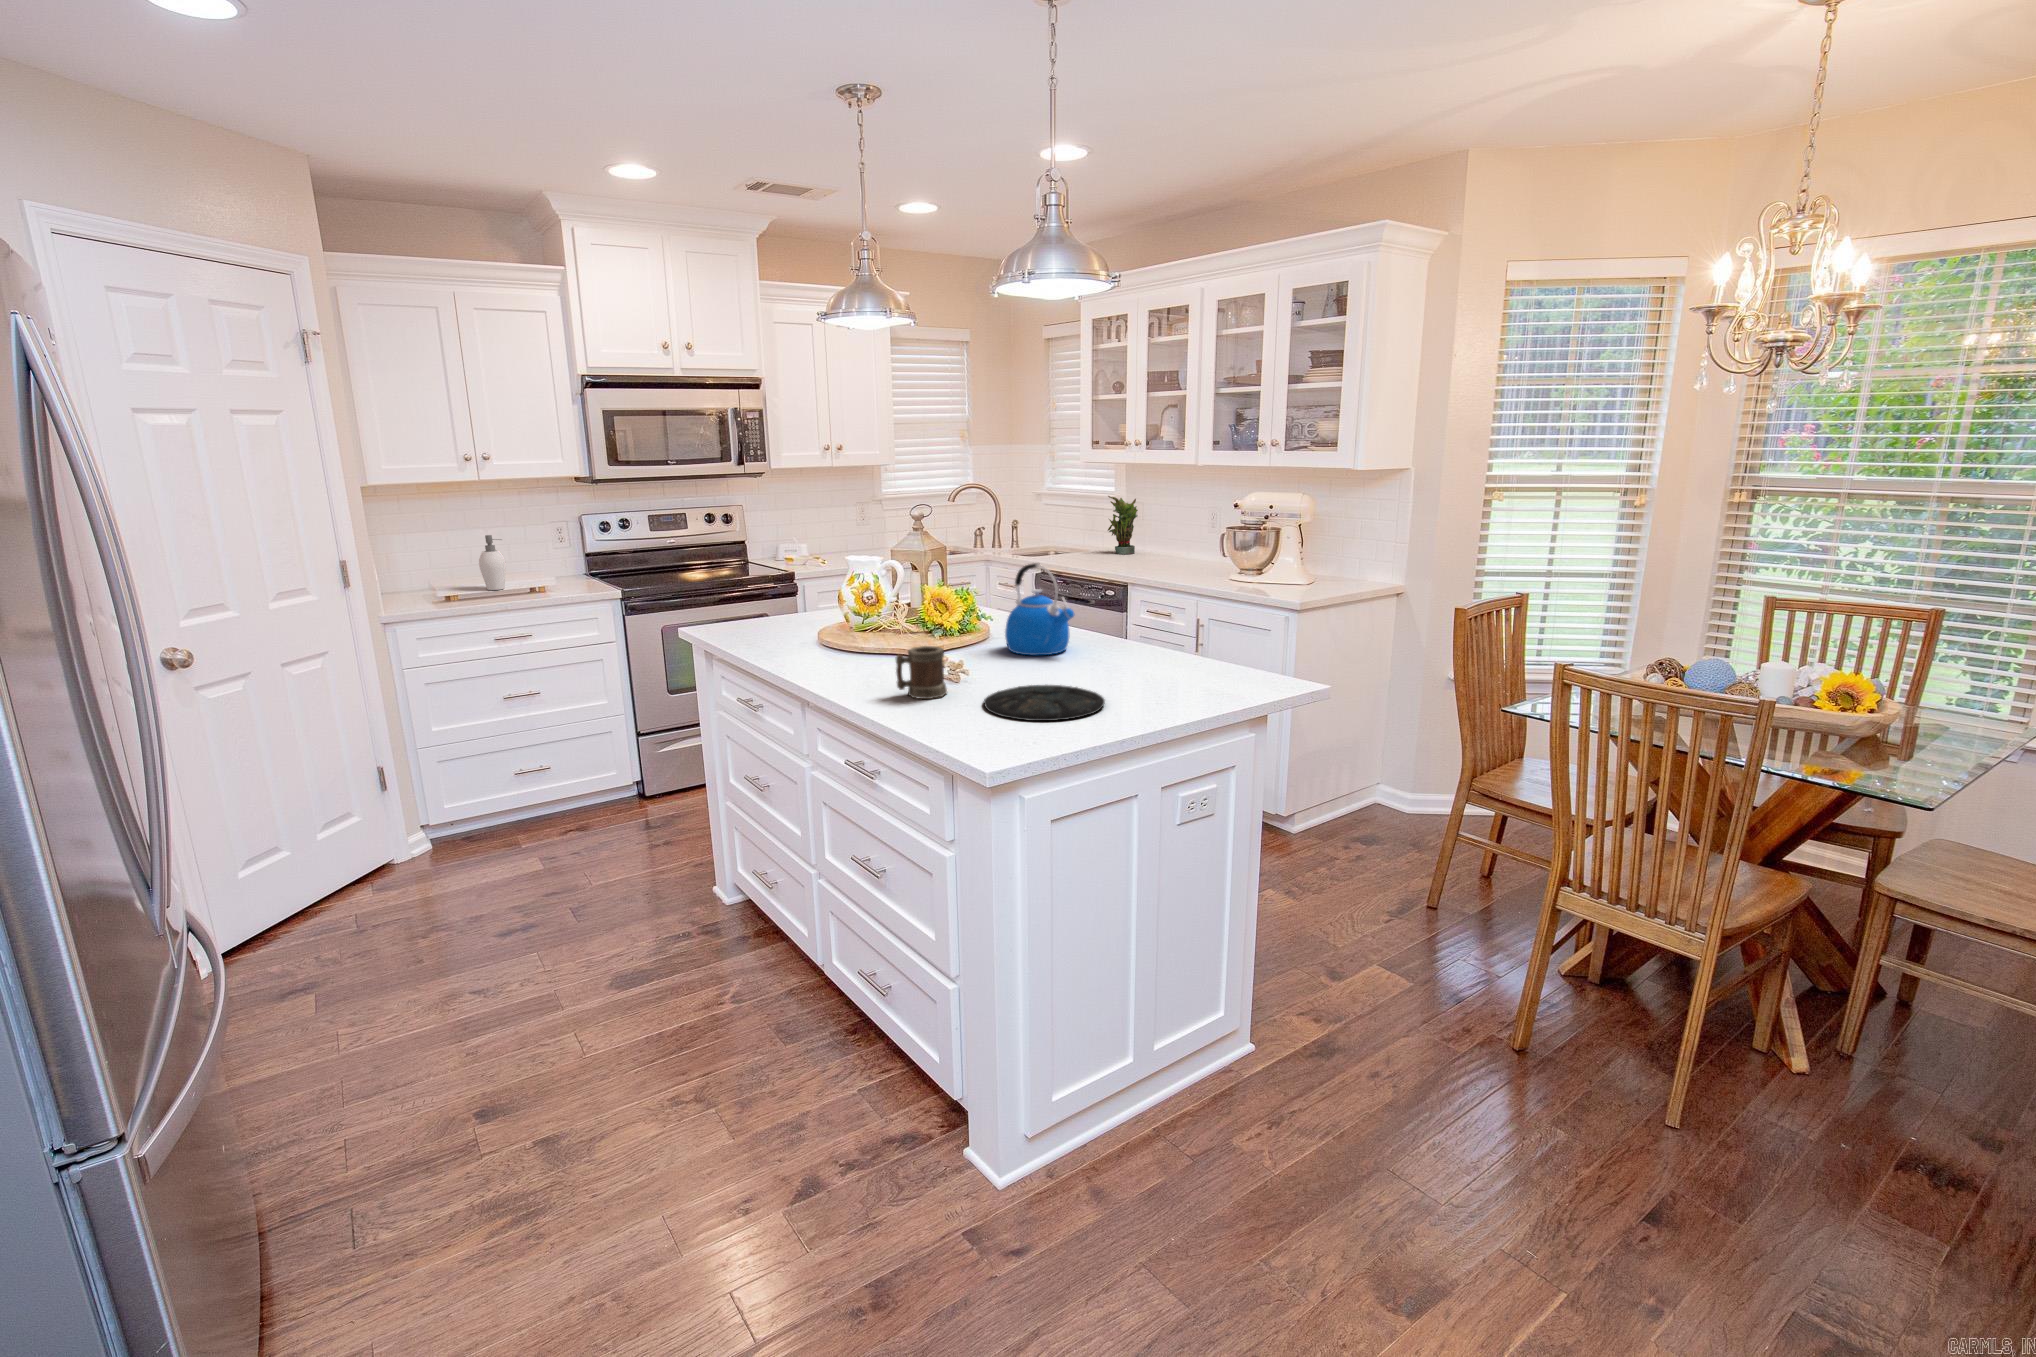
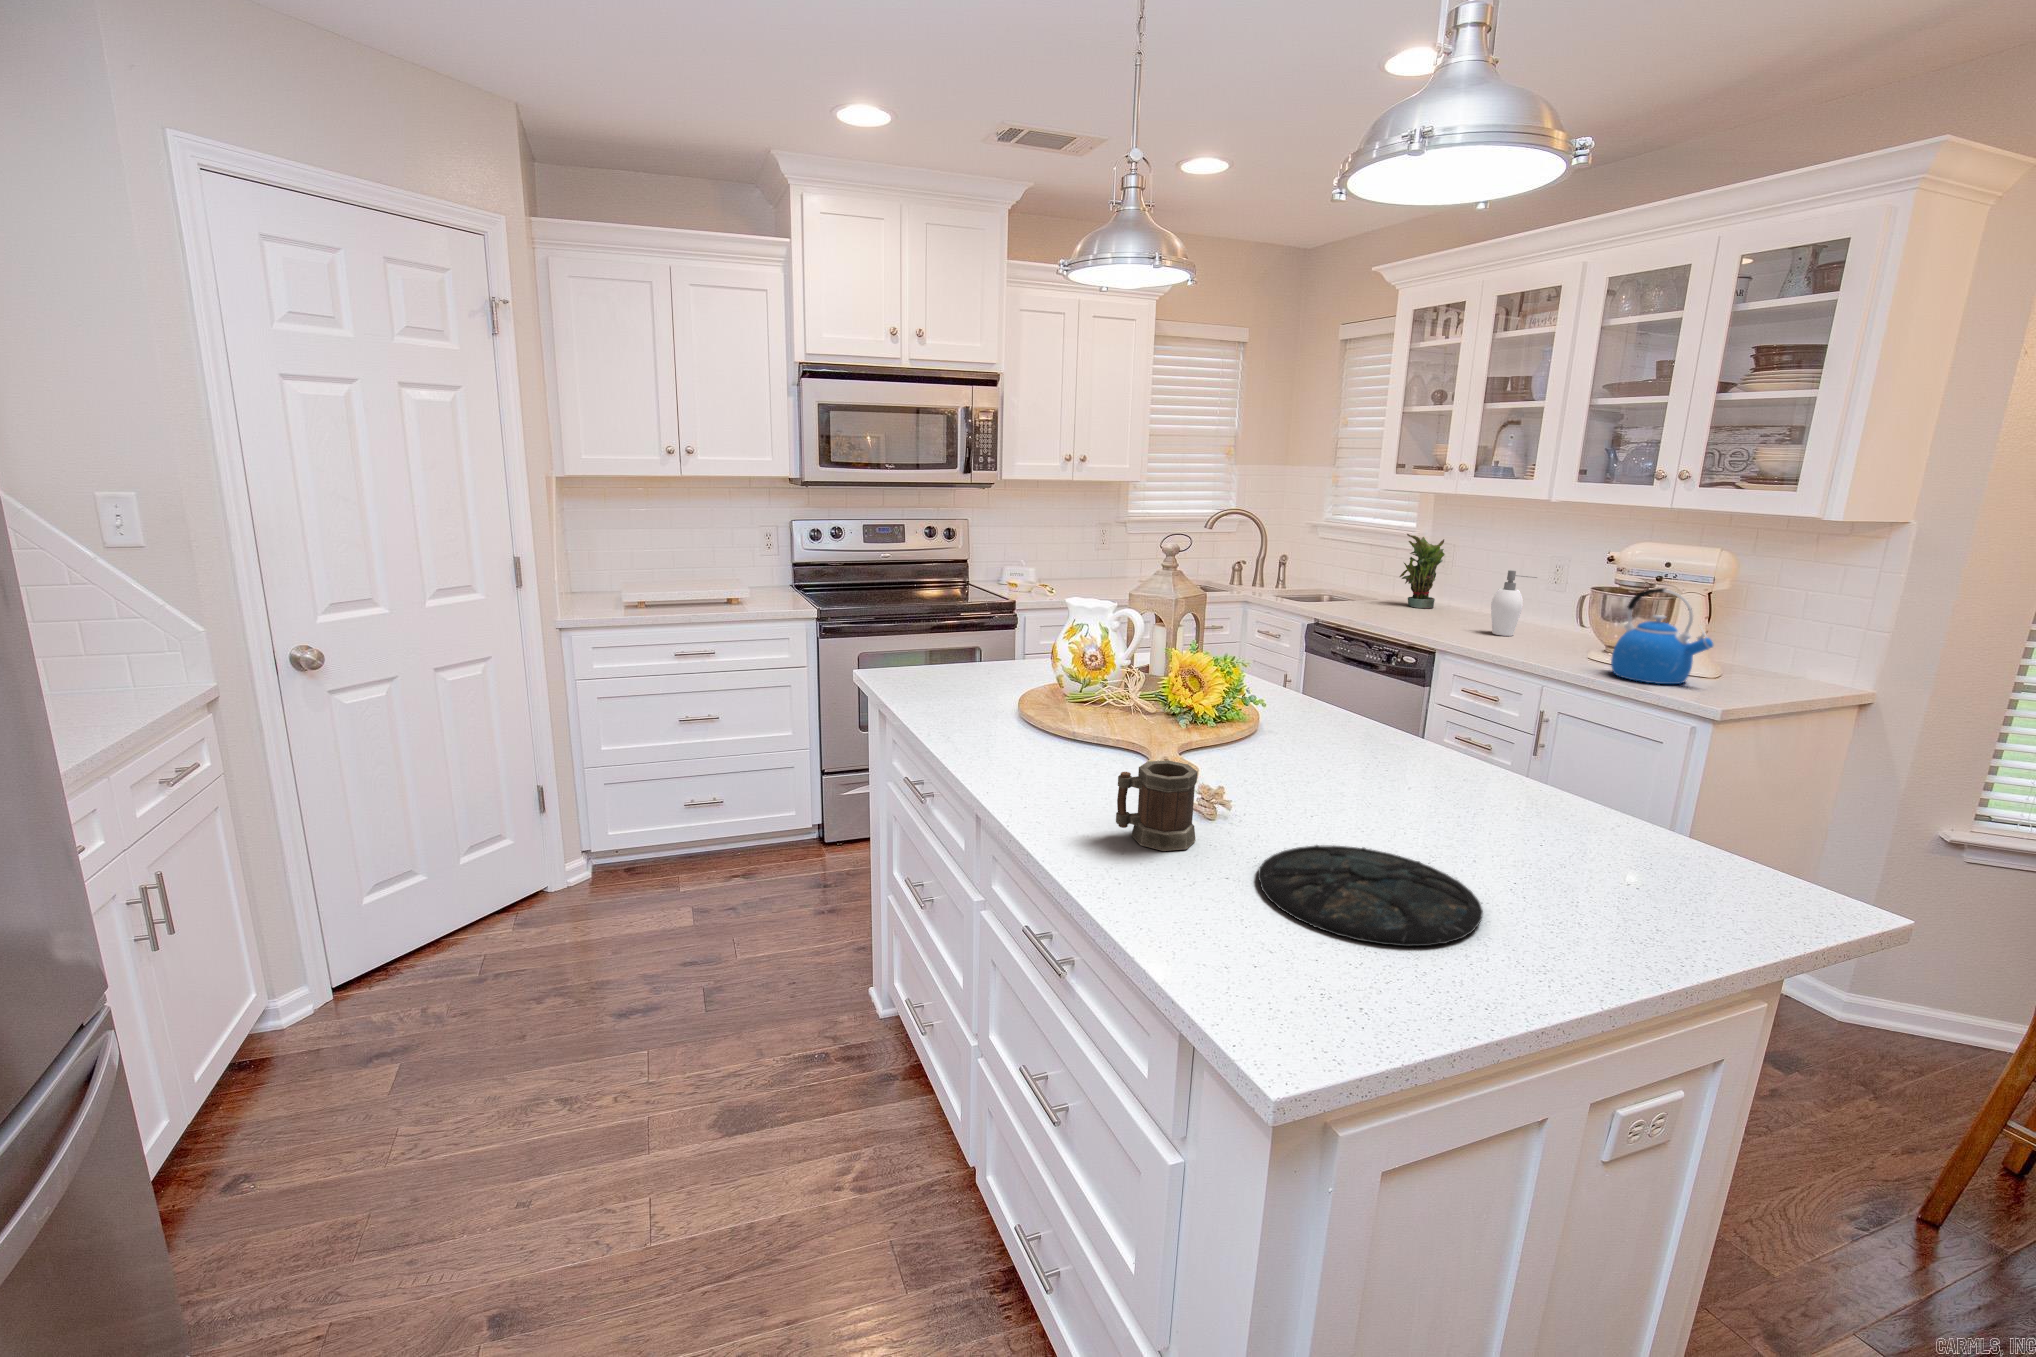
soap dispenser: present [479,535,506,590] -> present [1491,570,1537,636]
kettle: present [1005,563,1074,655] -> present [1611,588,1713,684]

